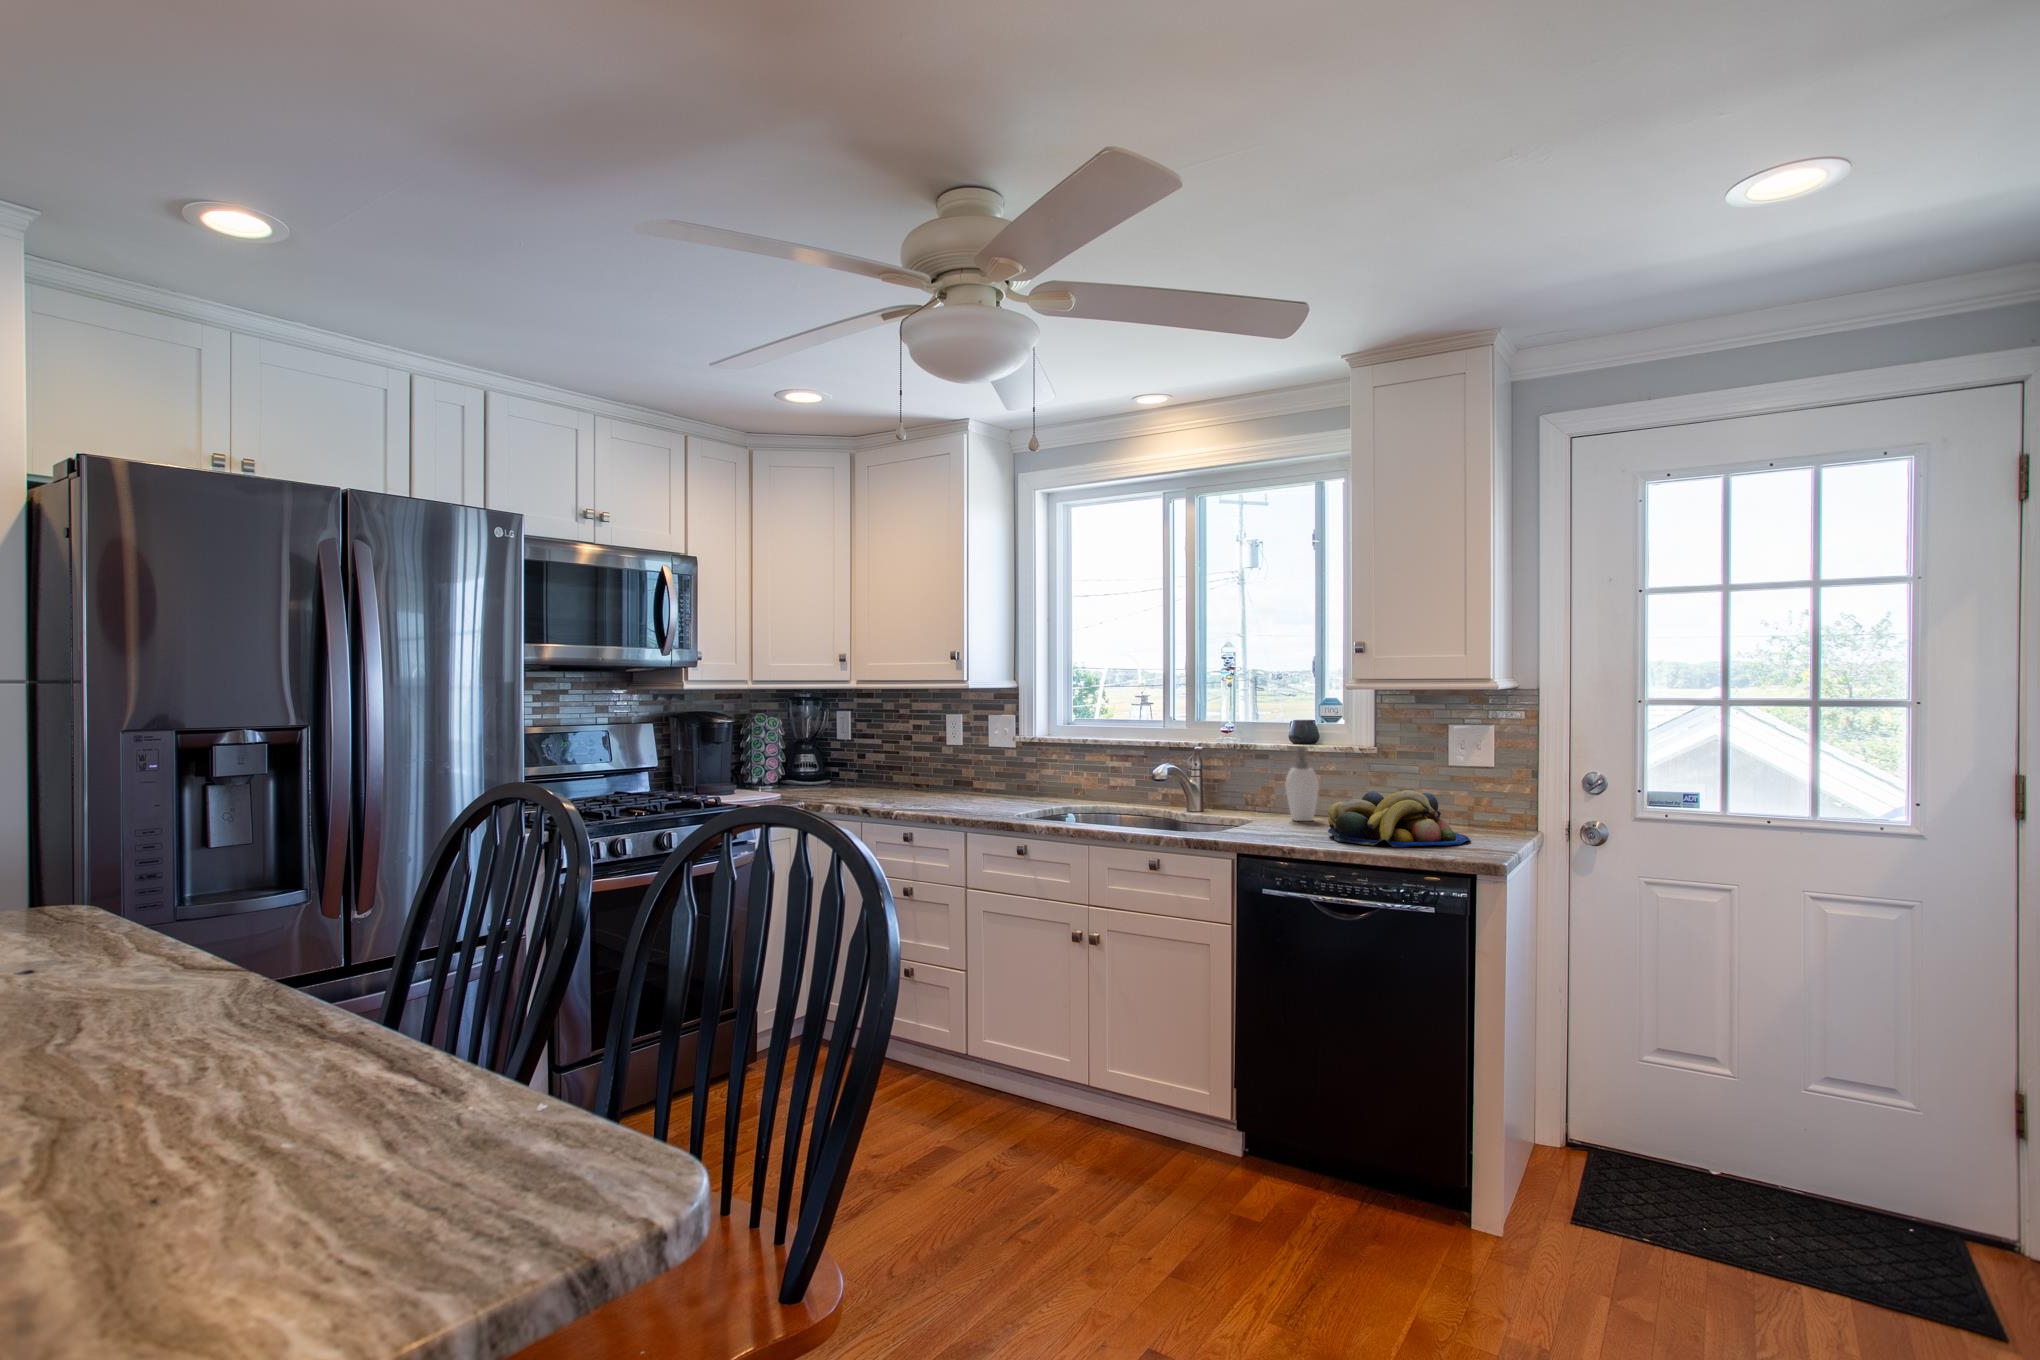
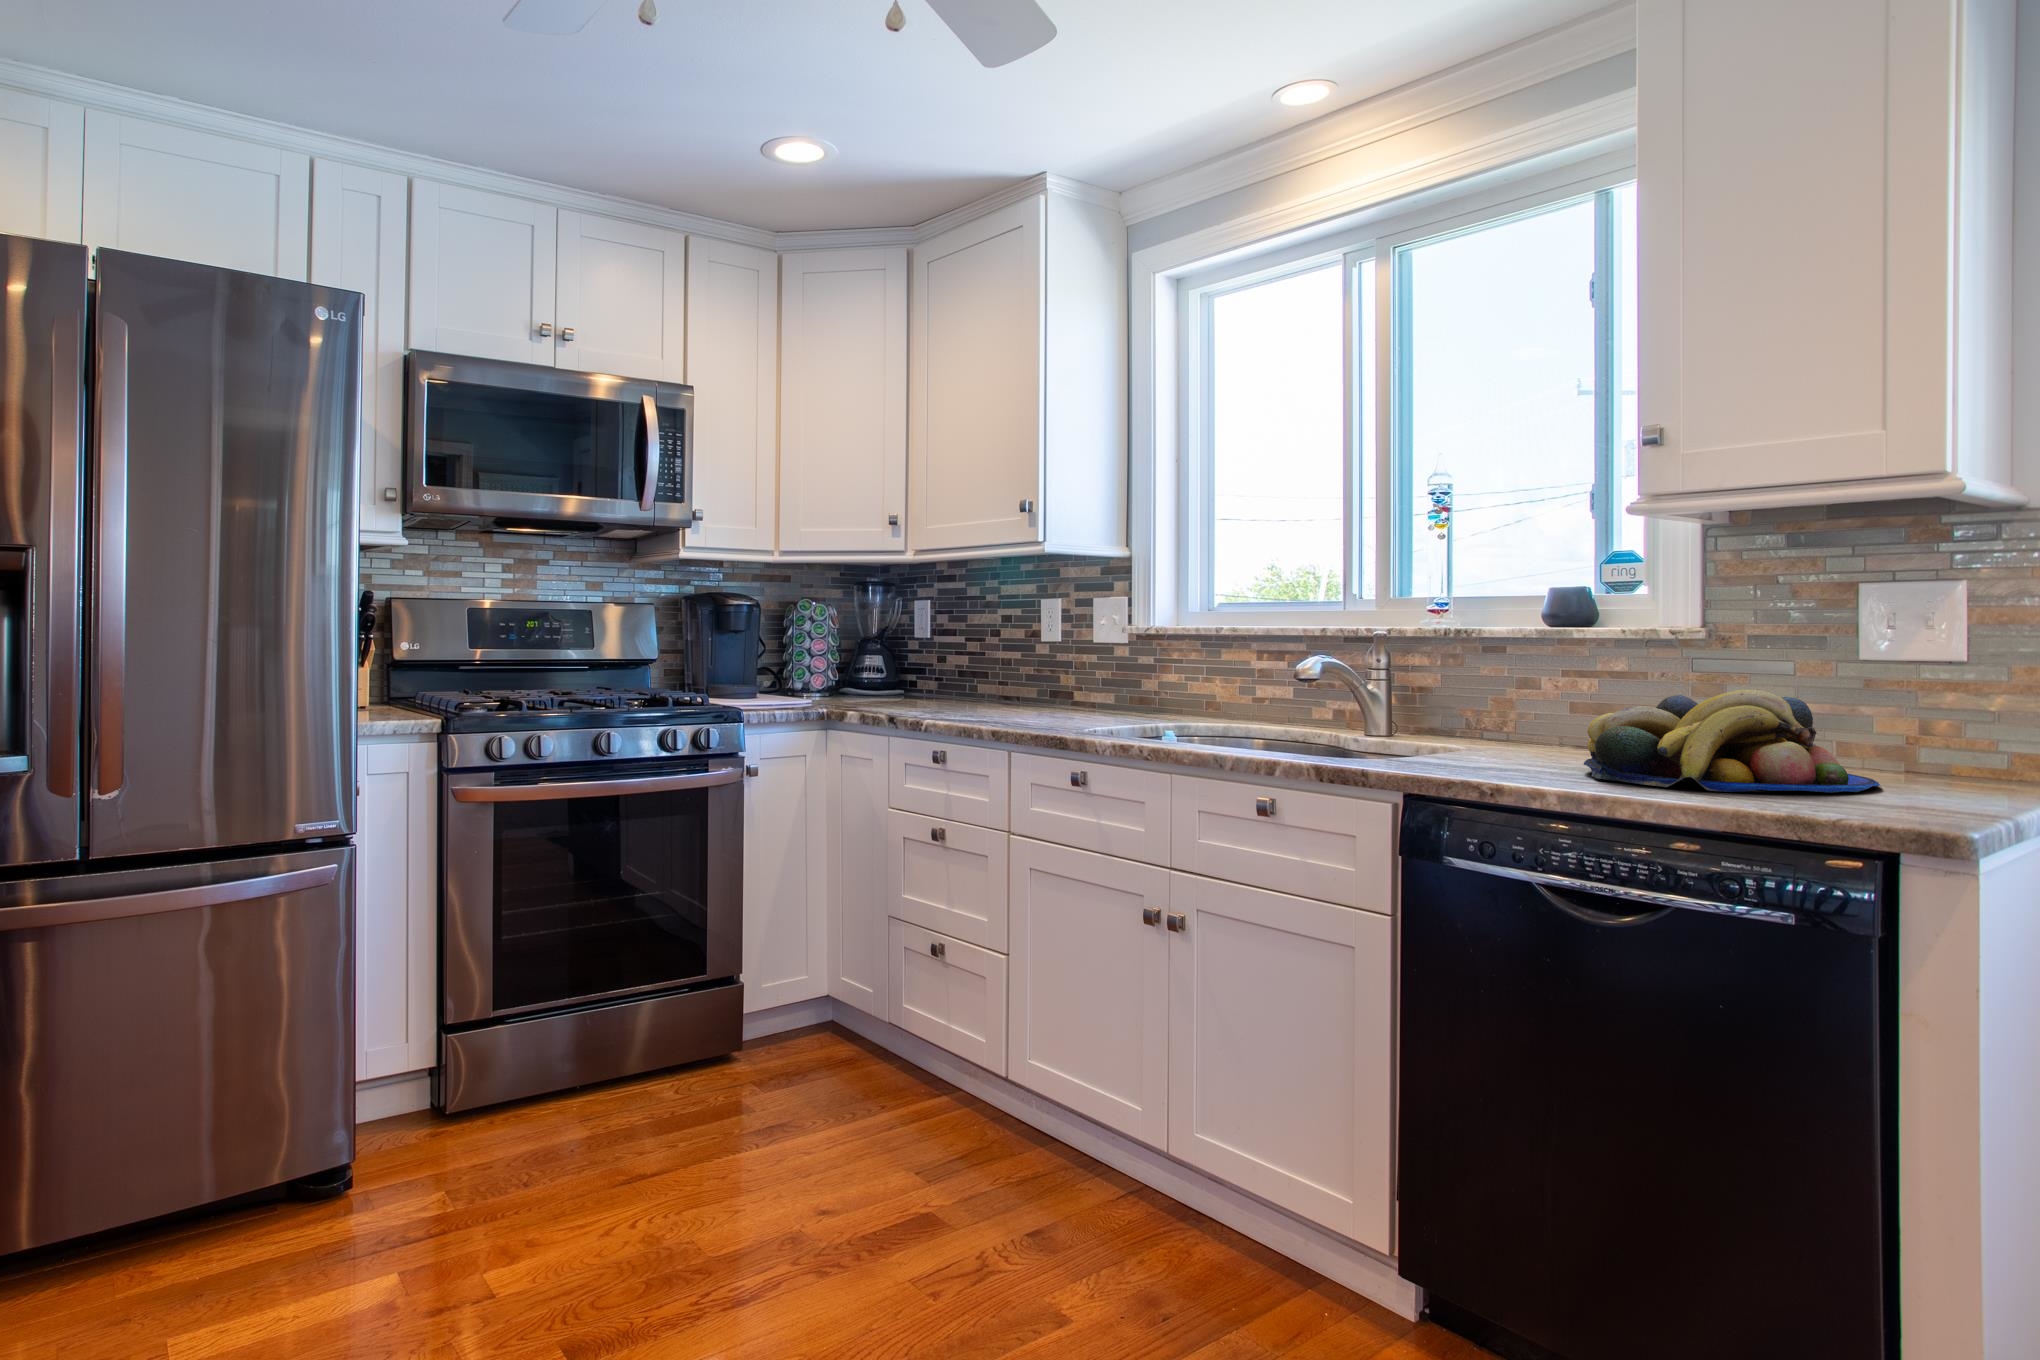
soap dispenser: present [1285,747,1319,821] -> none [1525,628,1586,752]

